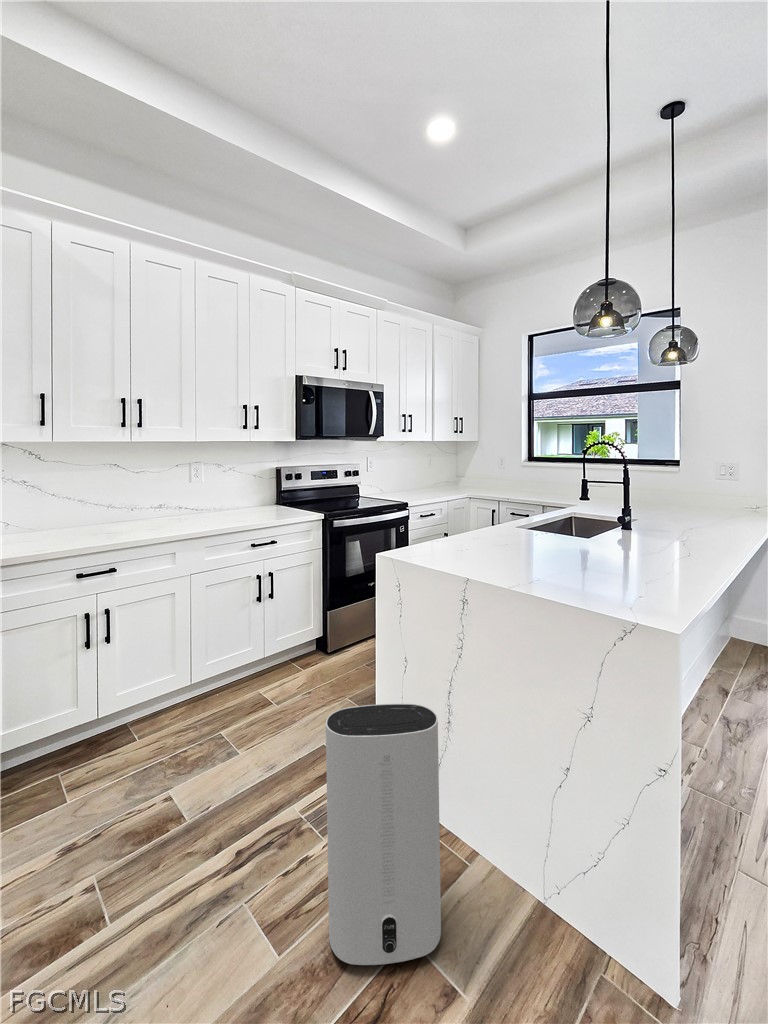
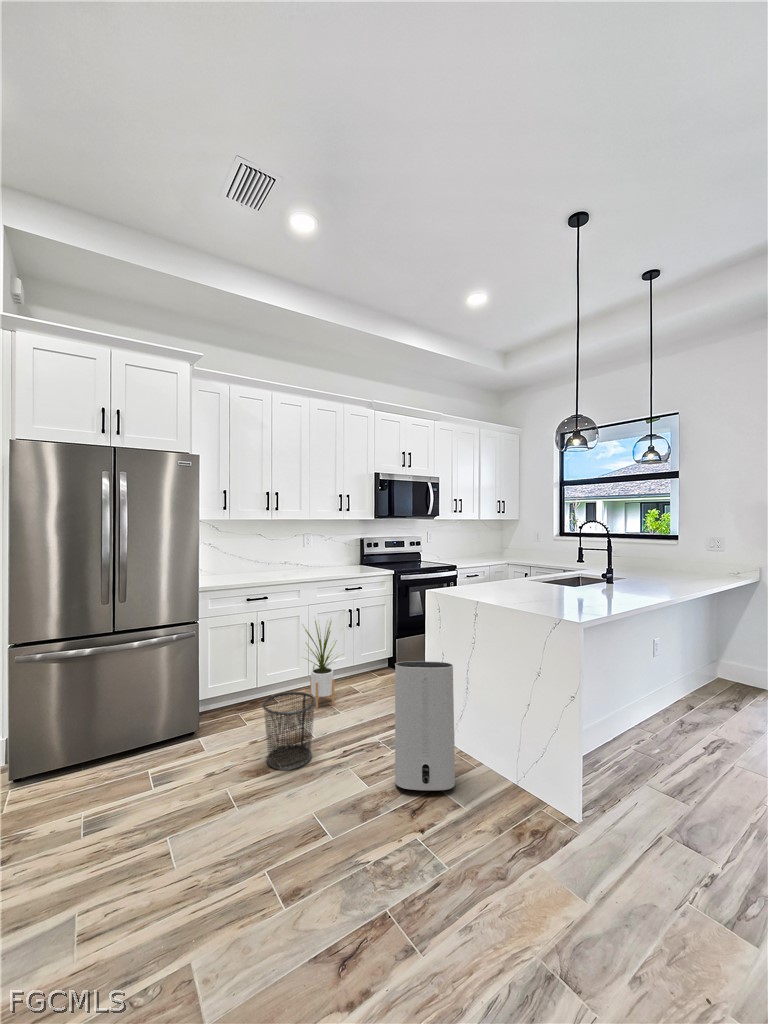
house plant: none [159,596,246,745] -> present [304,621,343,709]
waste bin: none [60,757,177,925] -> present [263,692,316,770]

